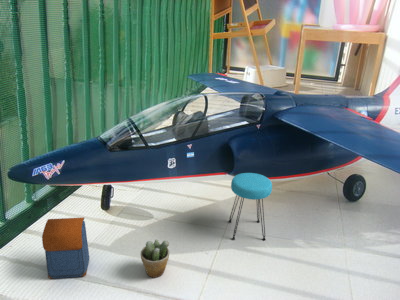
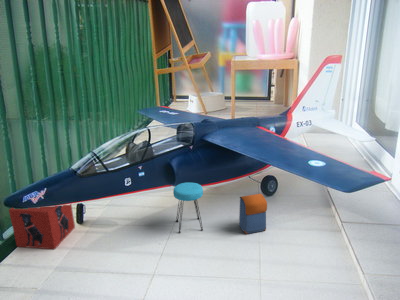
storage box: none [16,162,99,241] -> present [9,204,75,249]
backpack: present [42,217,89,279] -> present [239,194,267,234]
potted plant: present [141,240,169,278] -> none [110,236,131,265]

